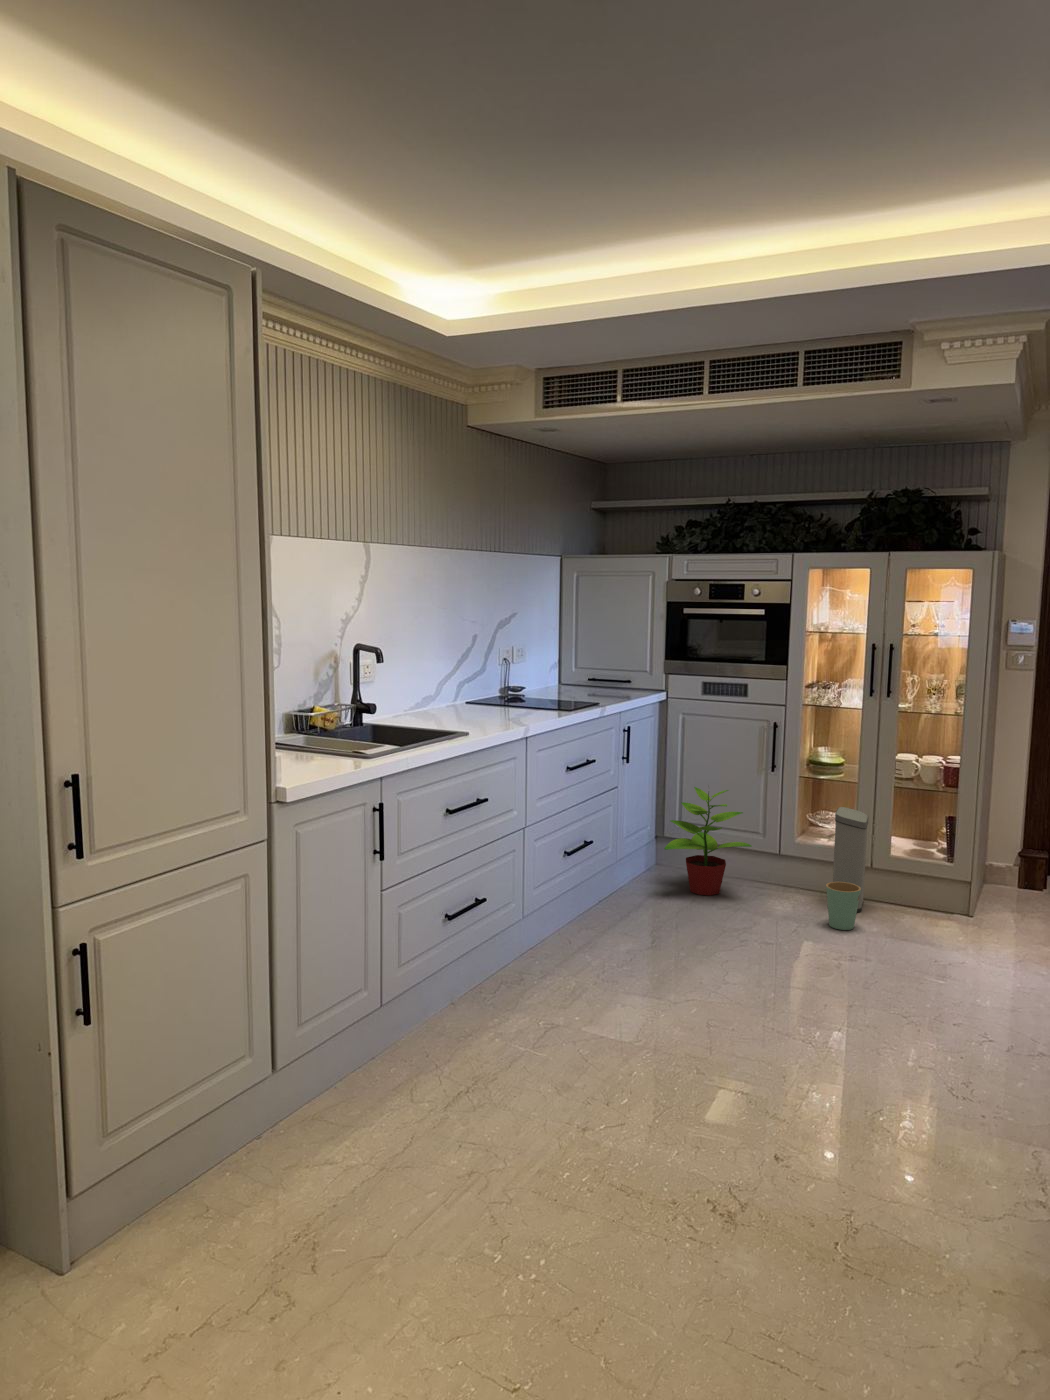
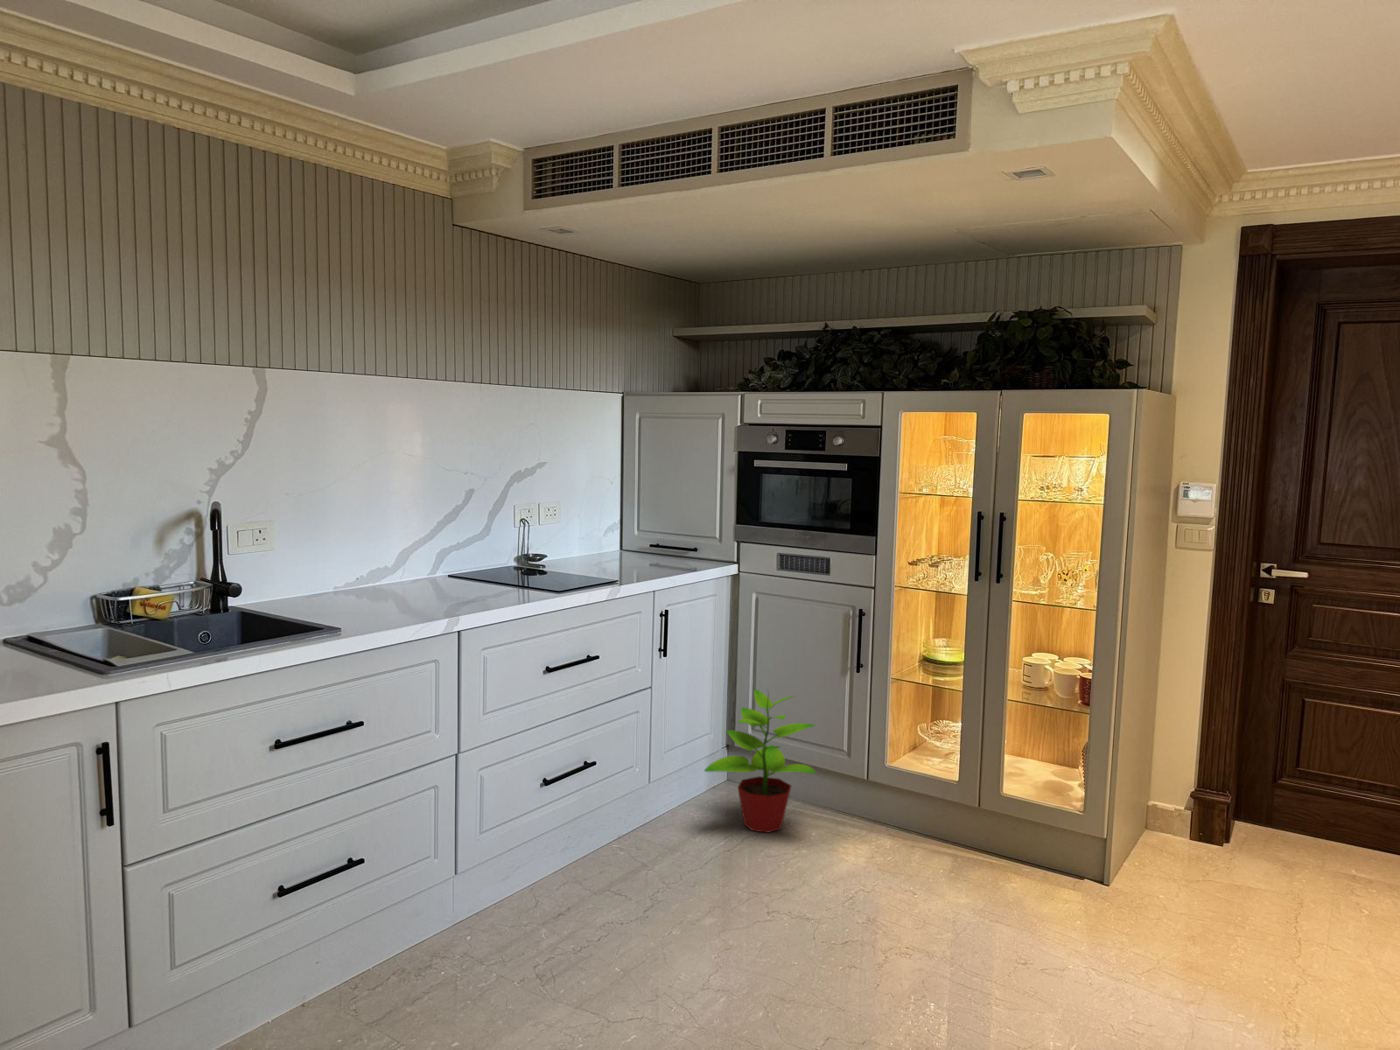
trash can: present [826,807,869,930] -> none [897,726,972,901]

